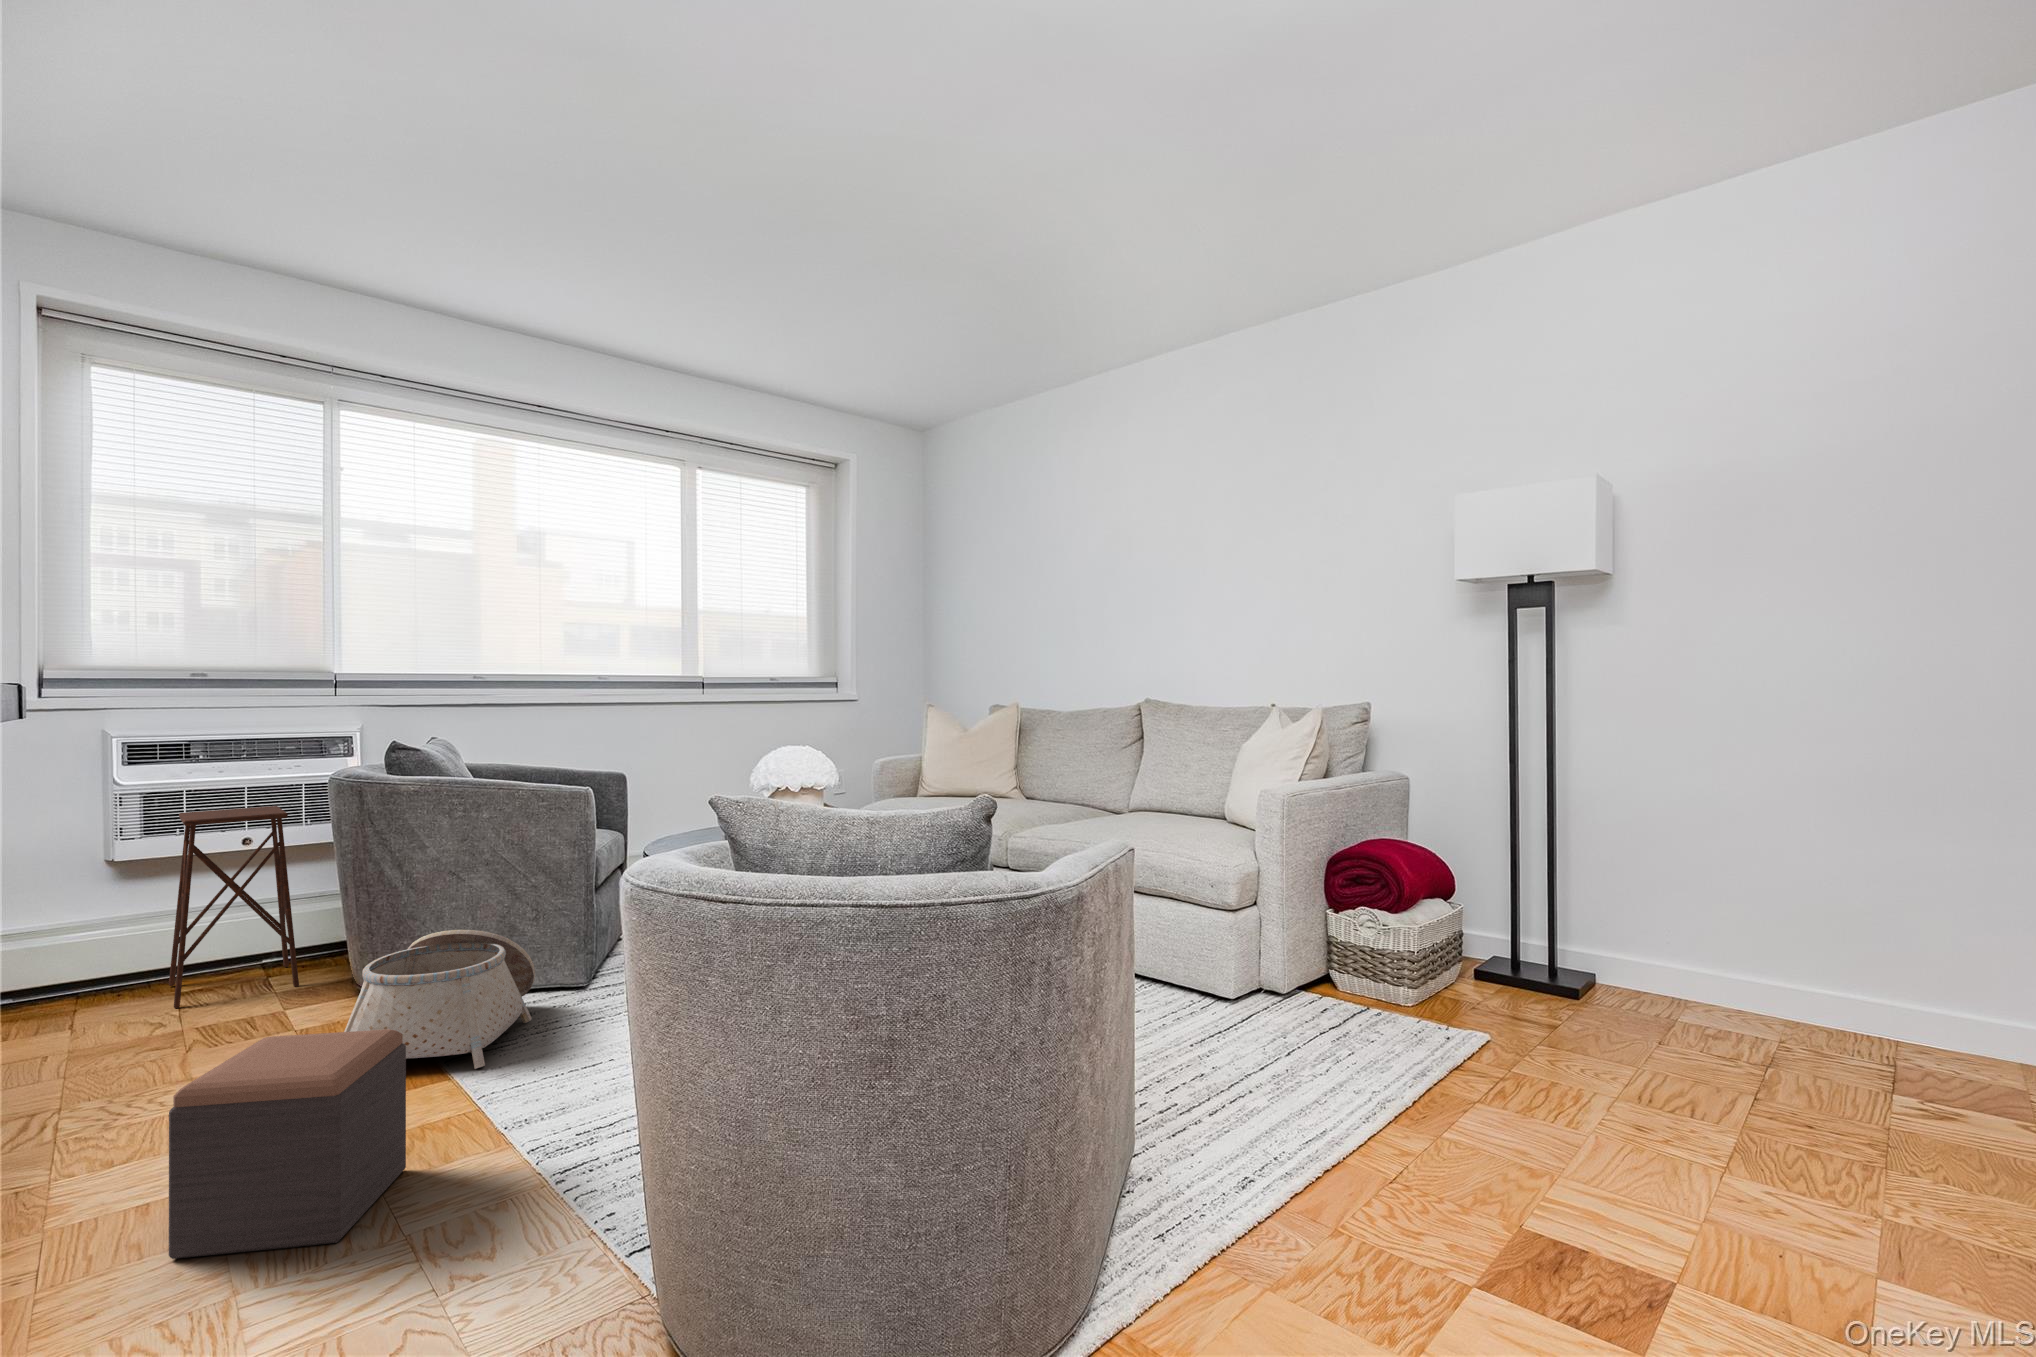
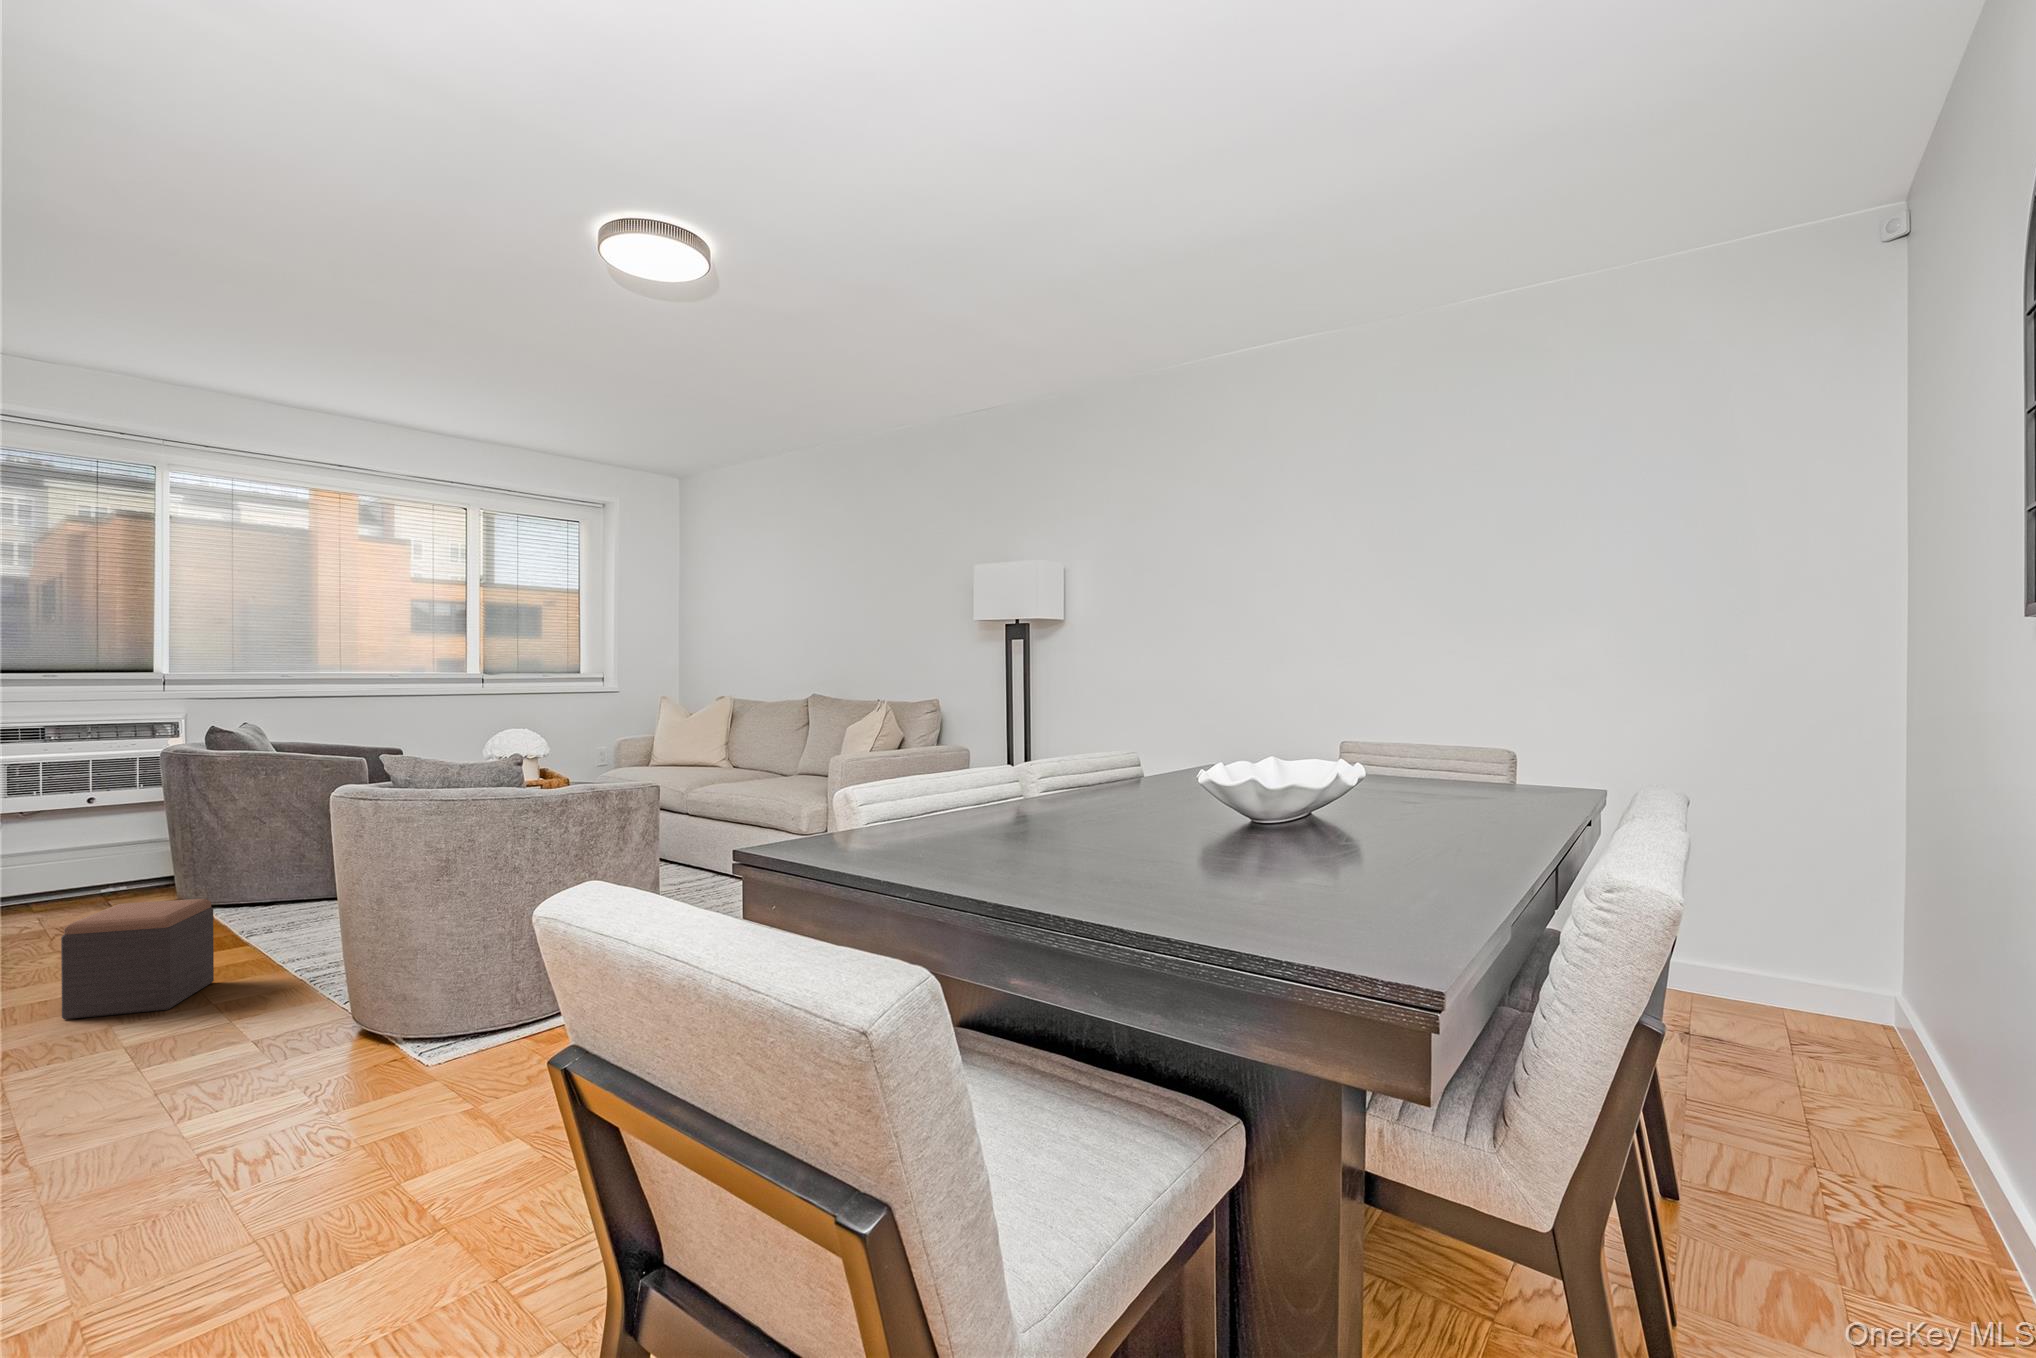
side table: present [169,806,299,1008] -> none [28,774,136,917]
basket: present [344,930,535,1069] -> none [159,854,319,947]

